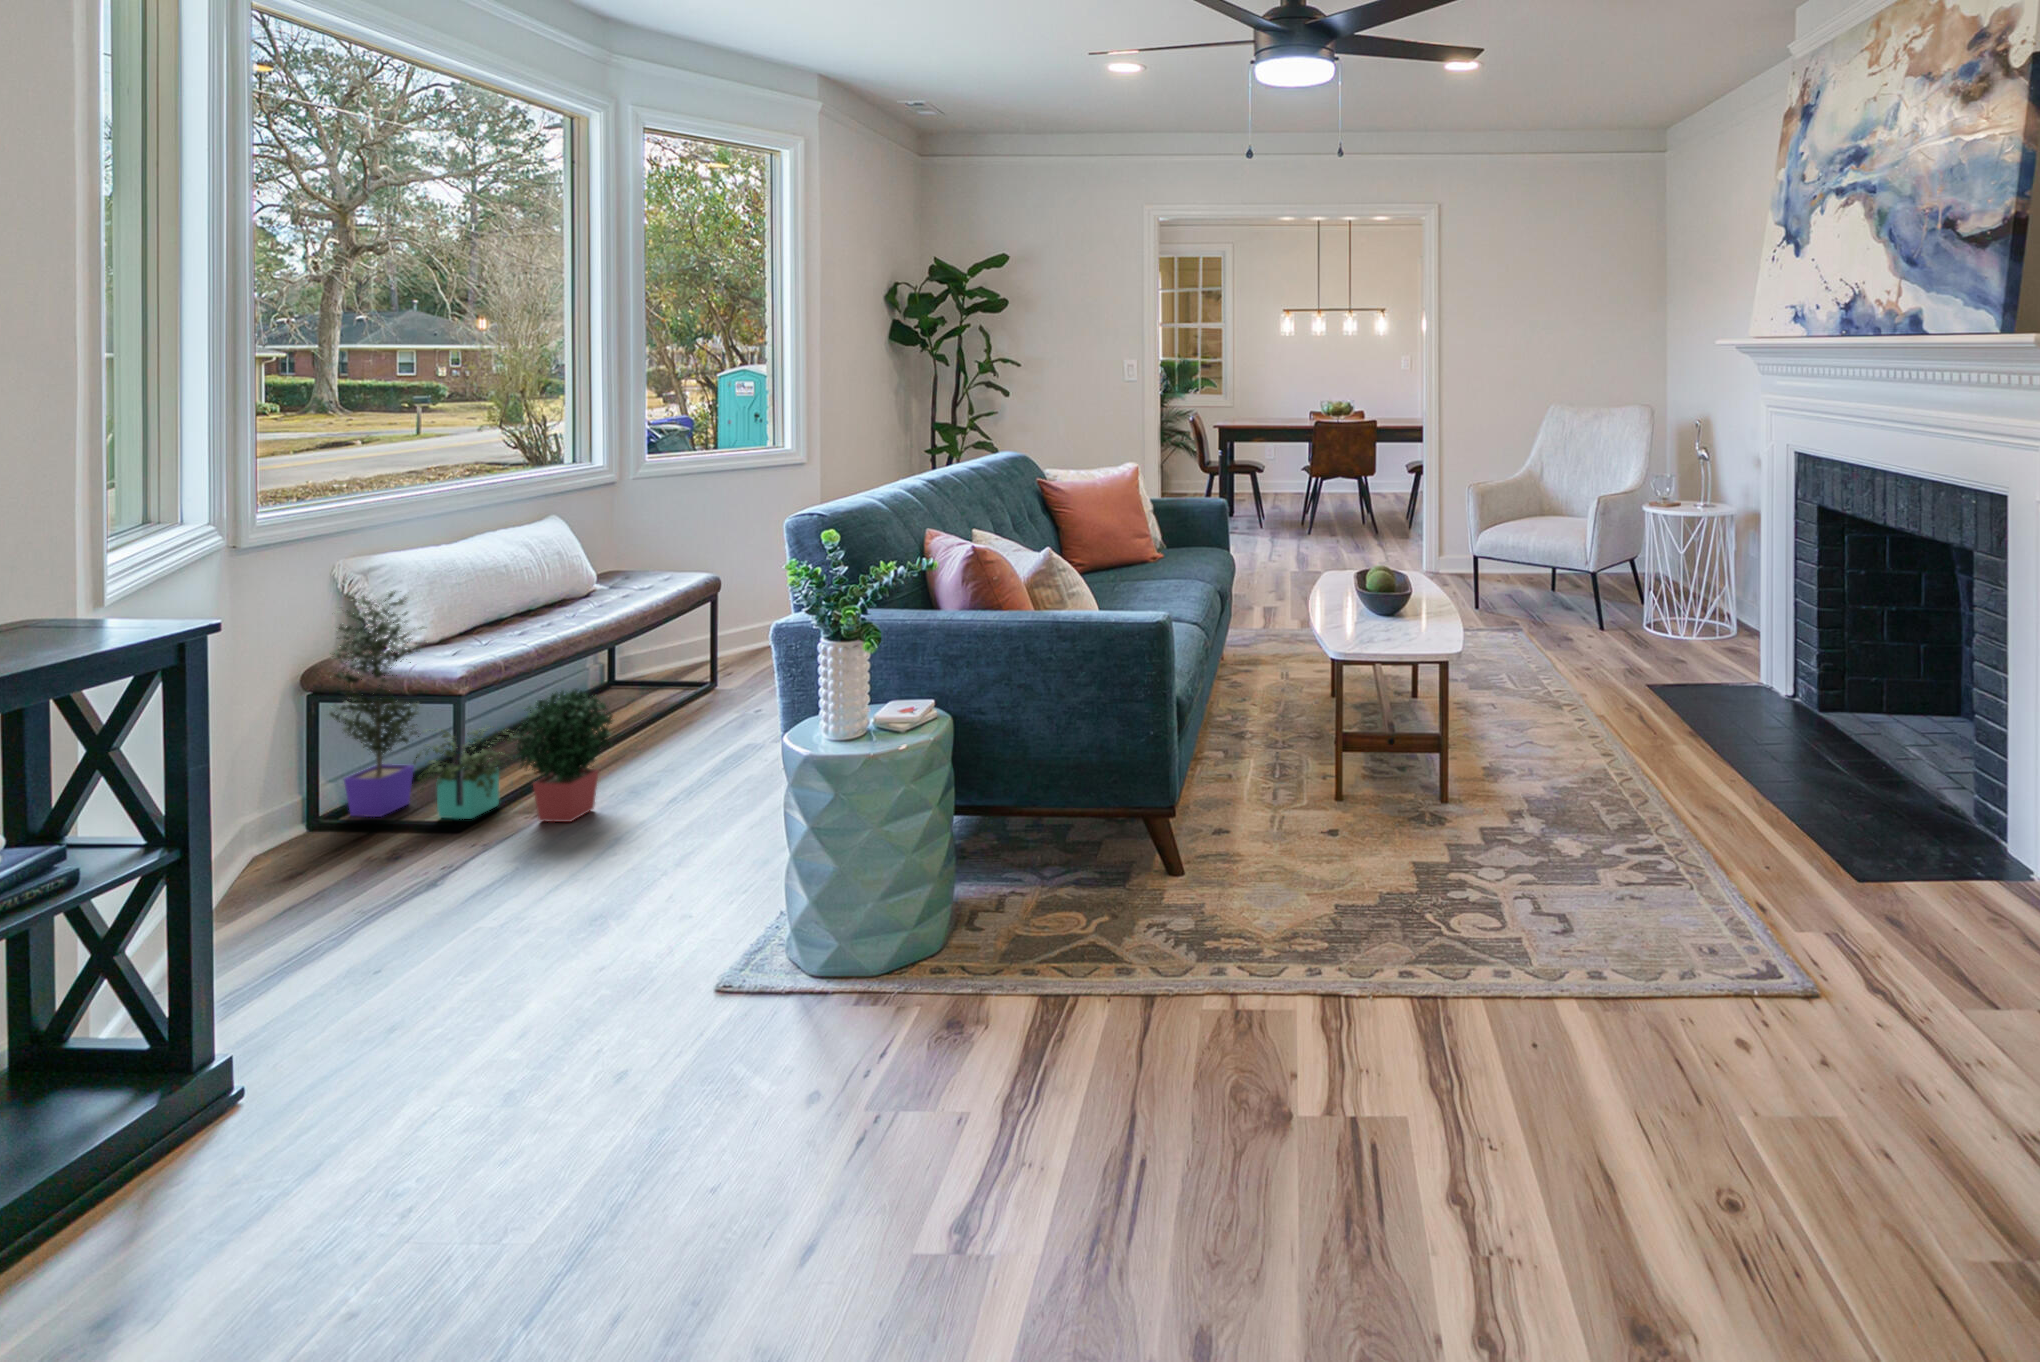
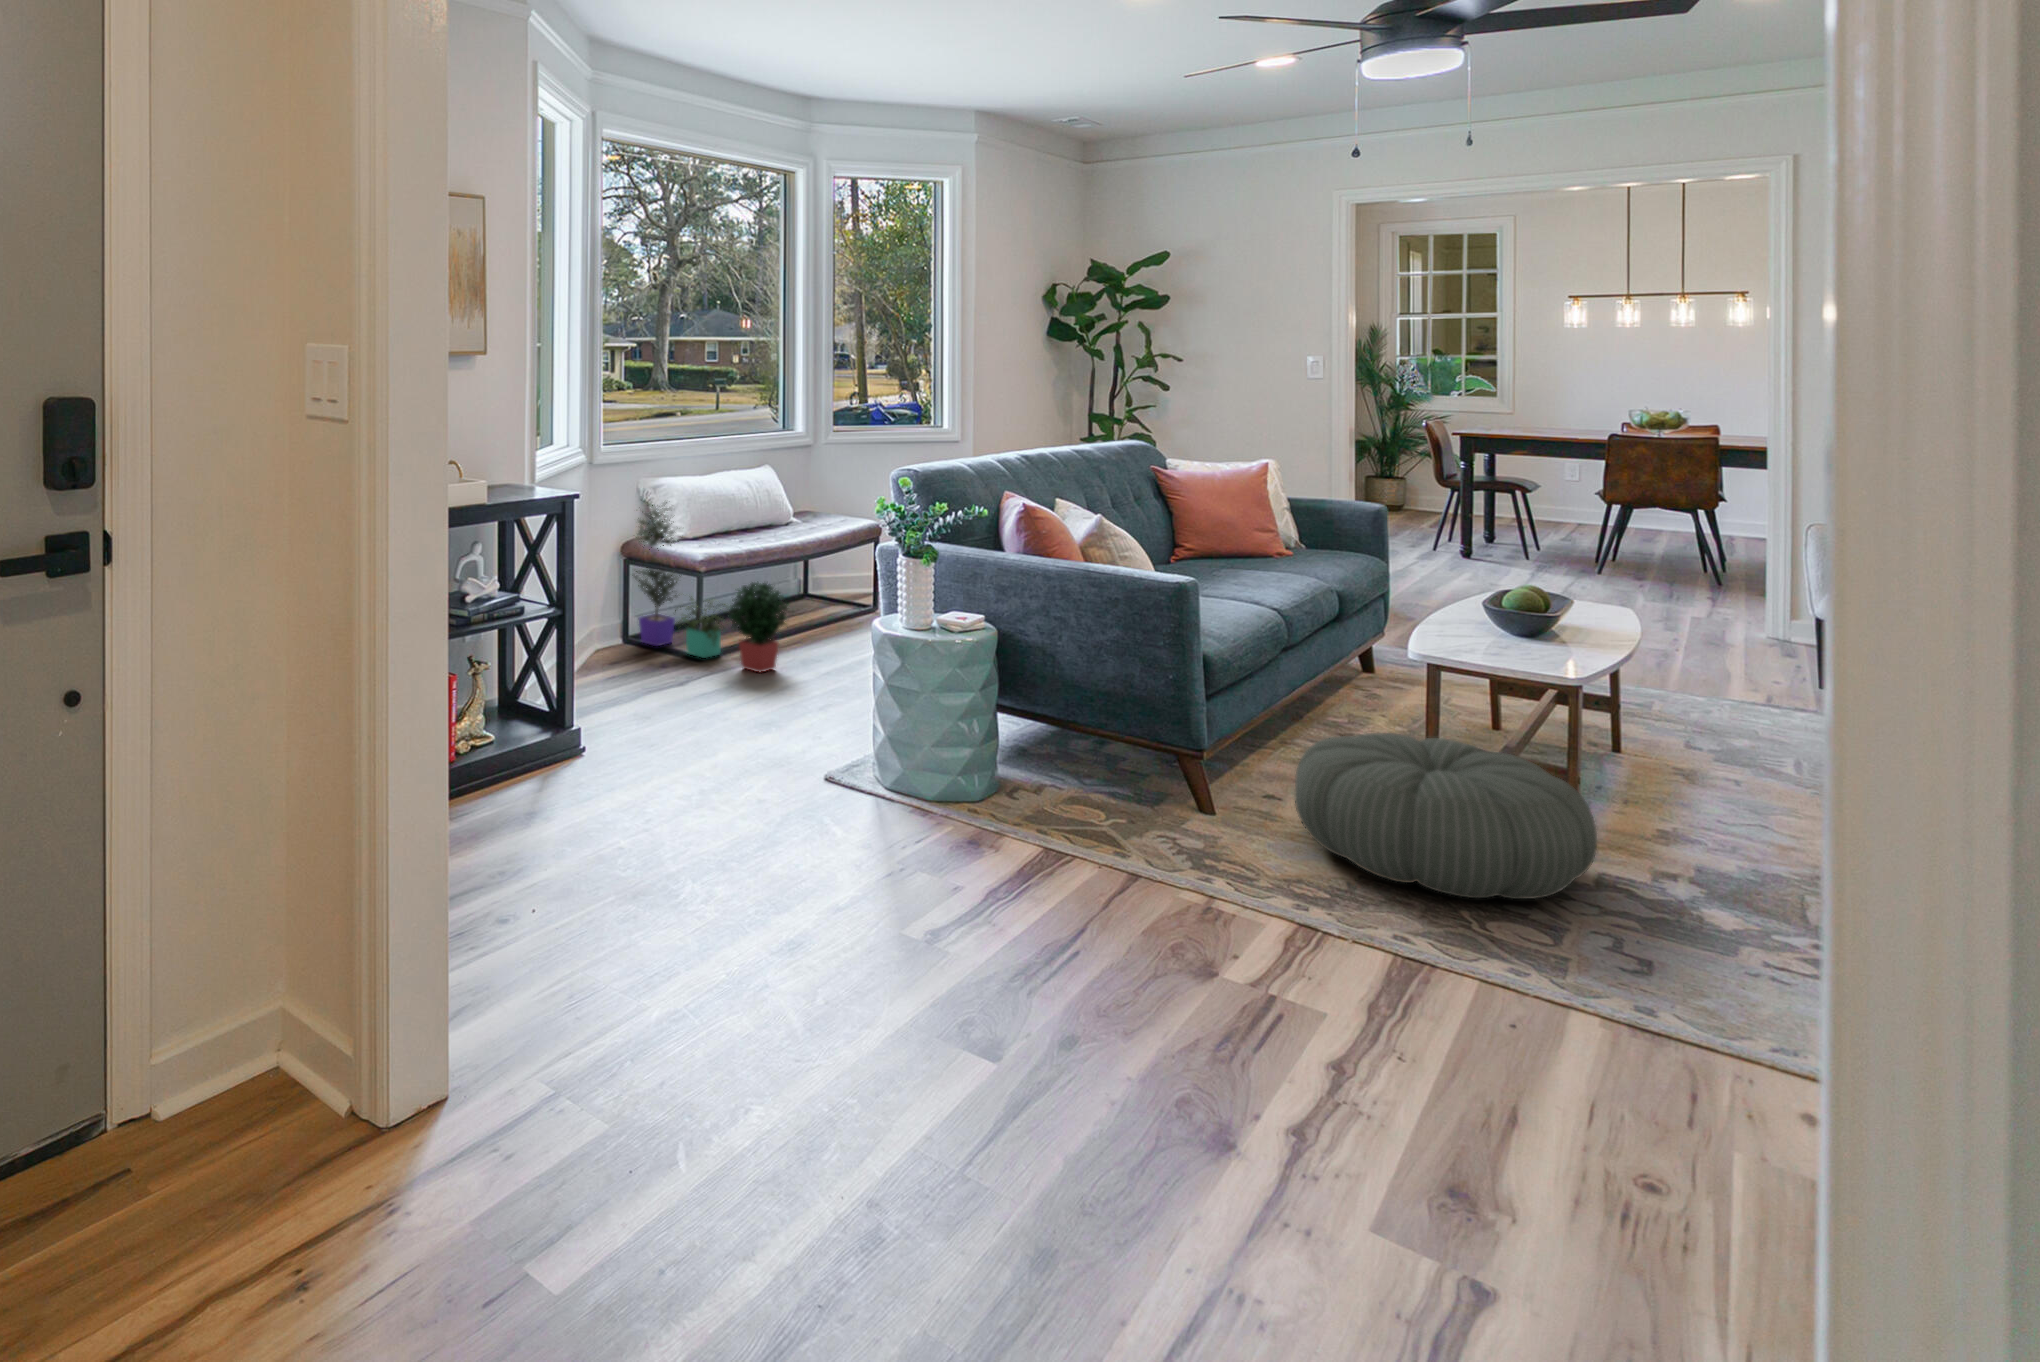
pouf: none [1262,731,1508,902] -> present [1295,733,1597,899]

